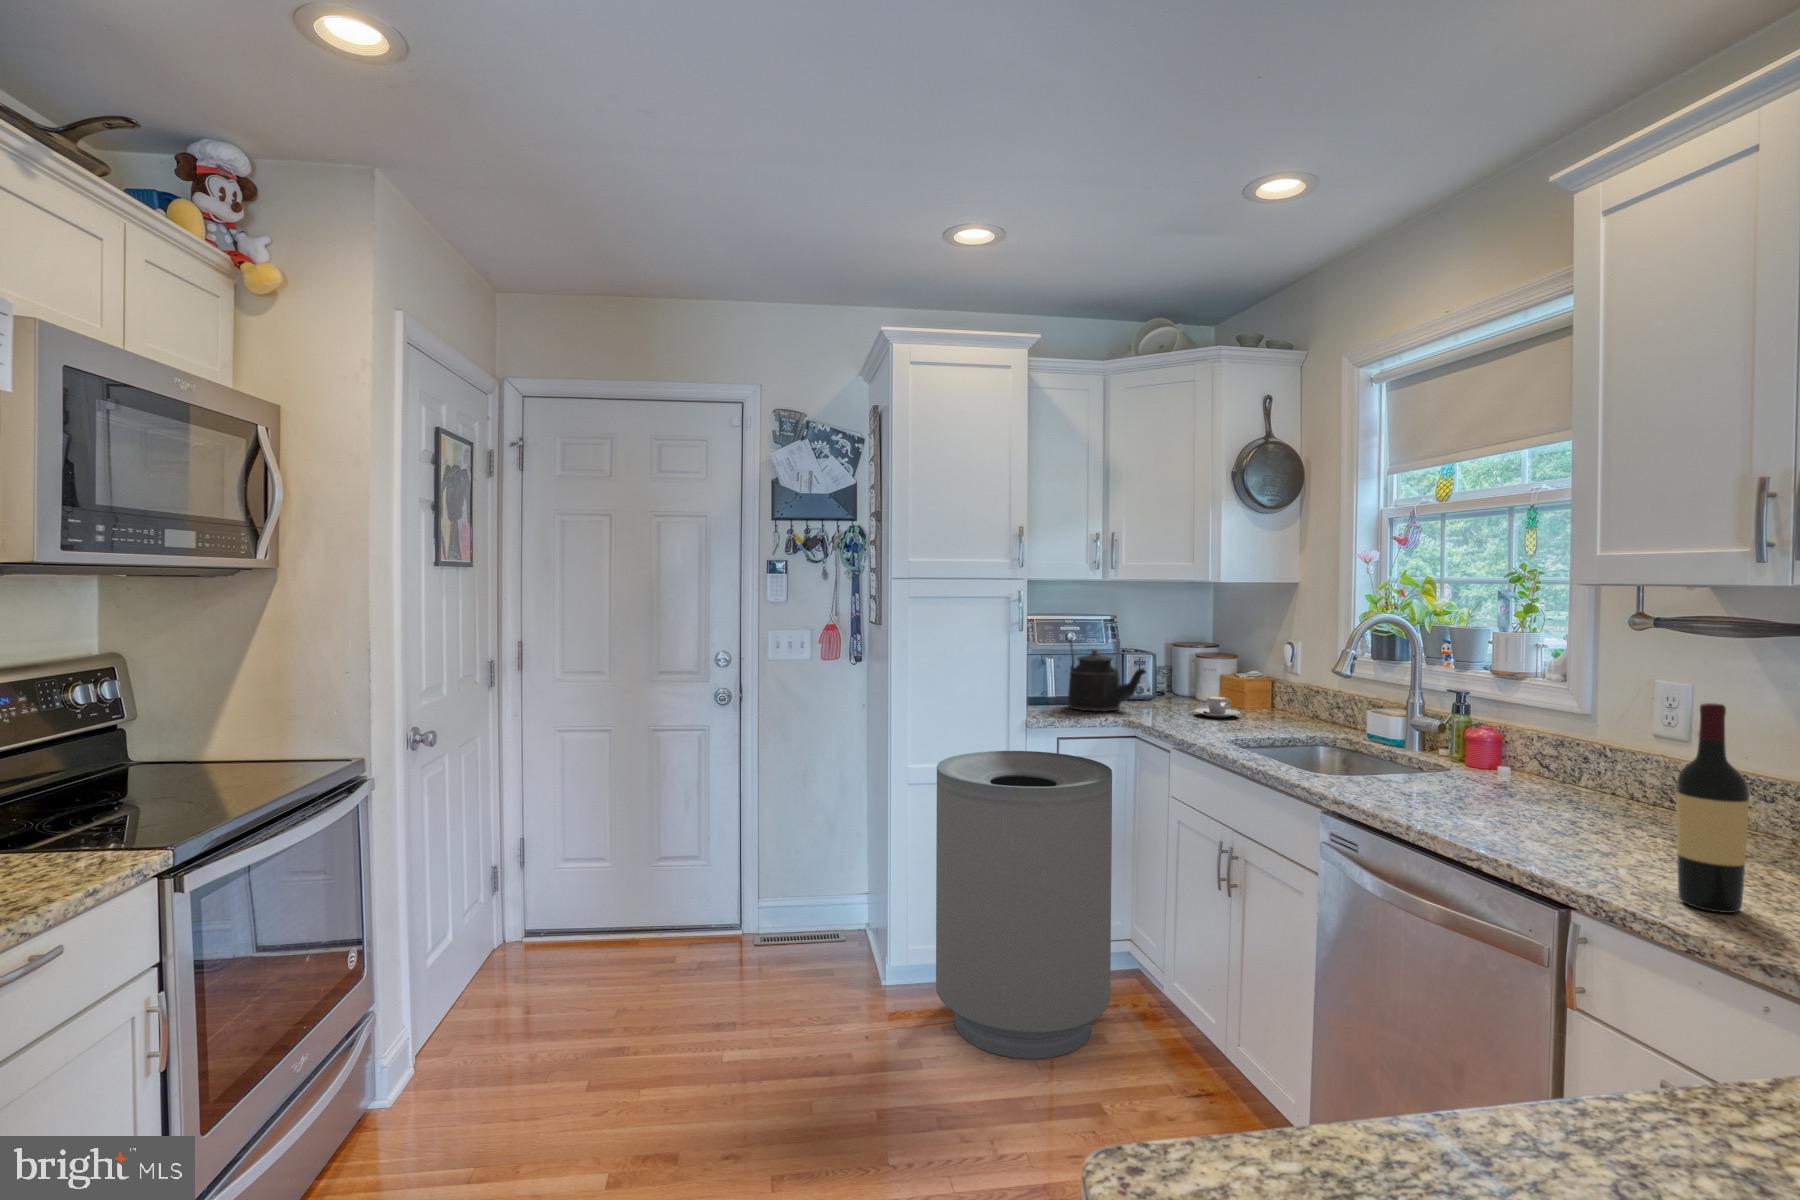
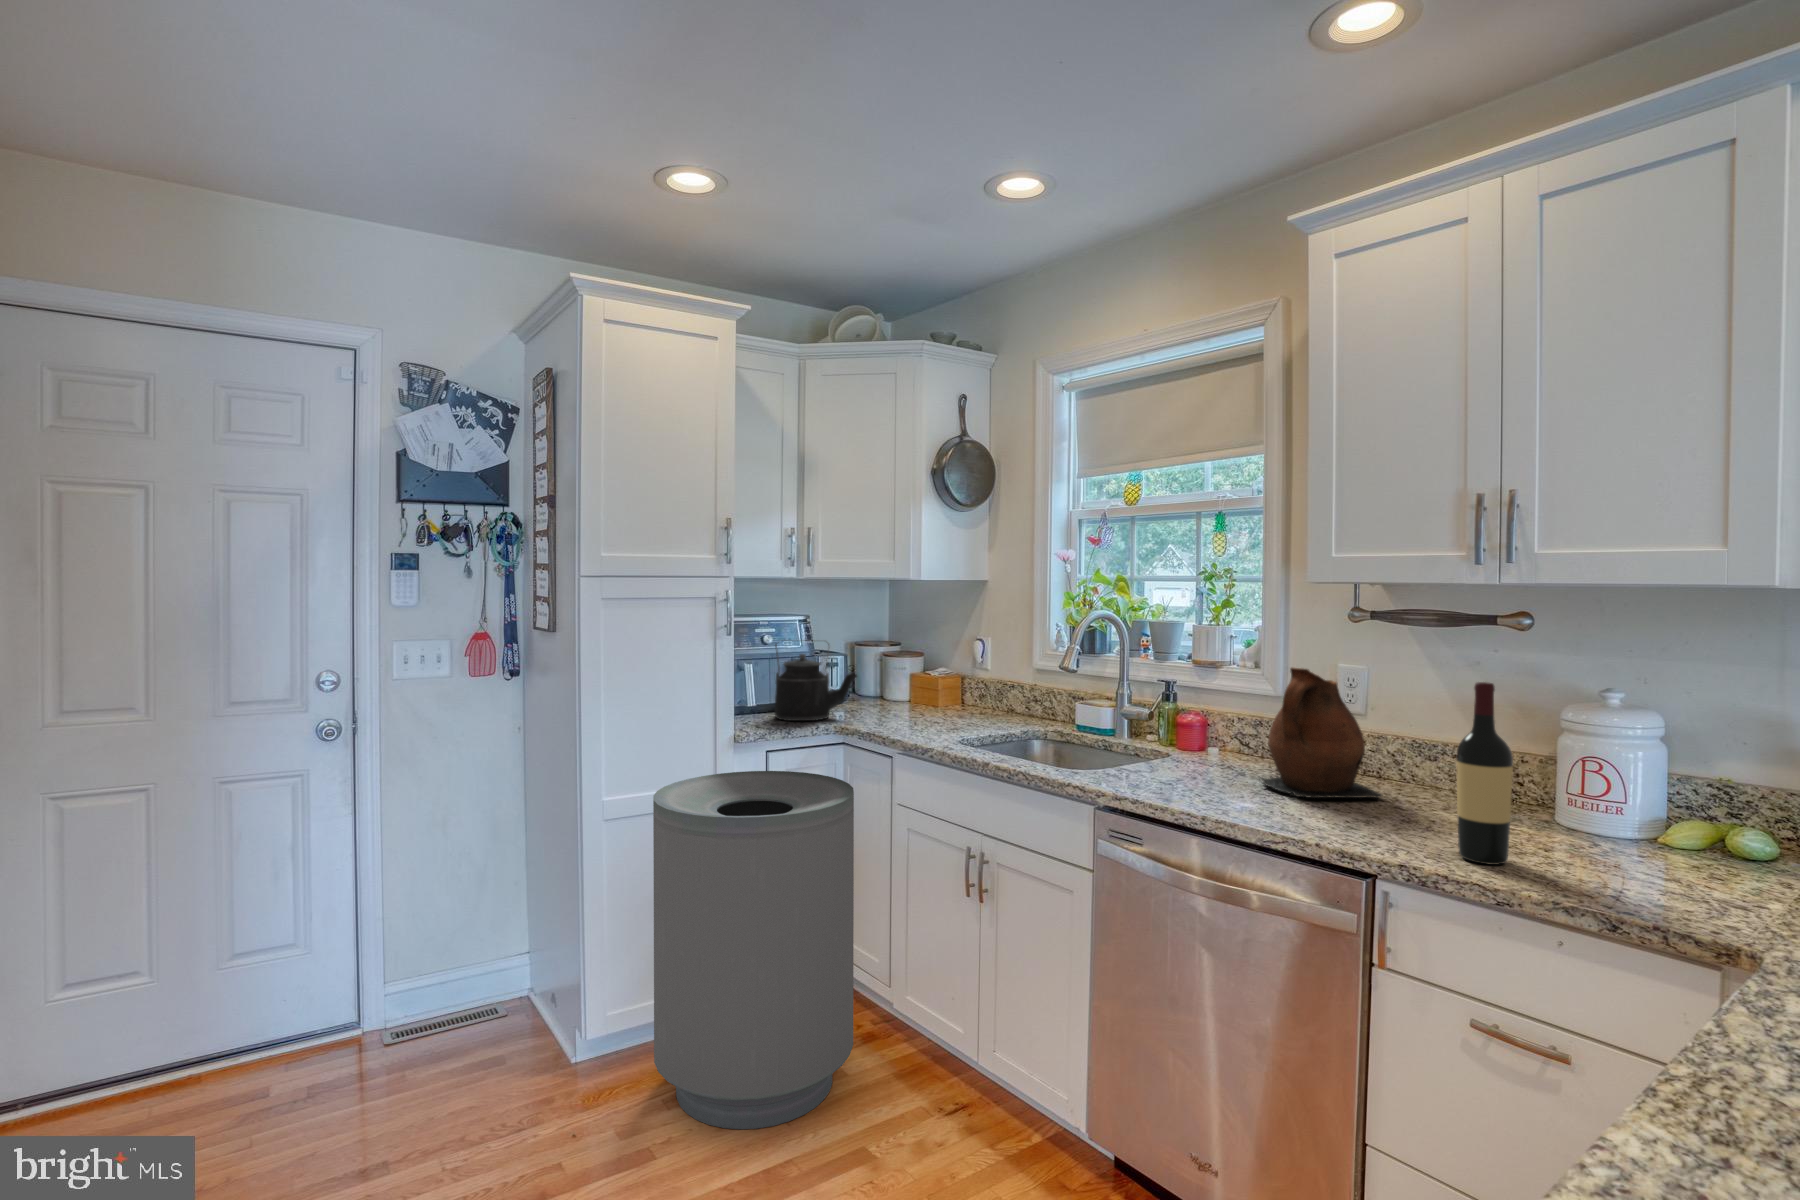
ceramic pitcher: none [1516,680,1672,837] -> present [1262,668,1382,799]
coffee cup: present [1195,697,1240,717] -> none [905,697,949,718]

